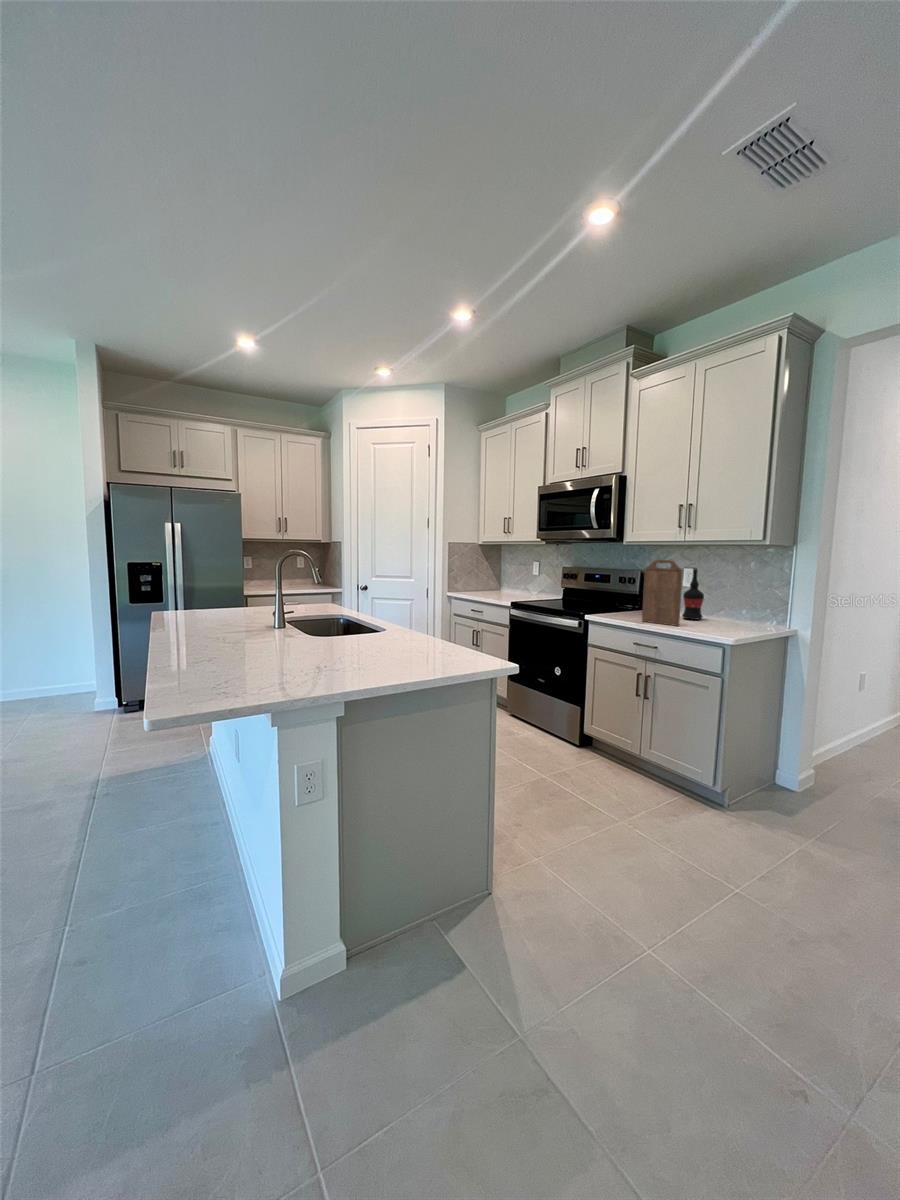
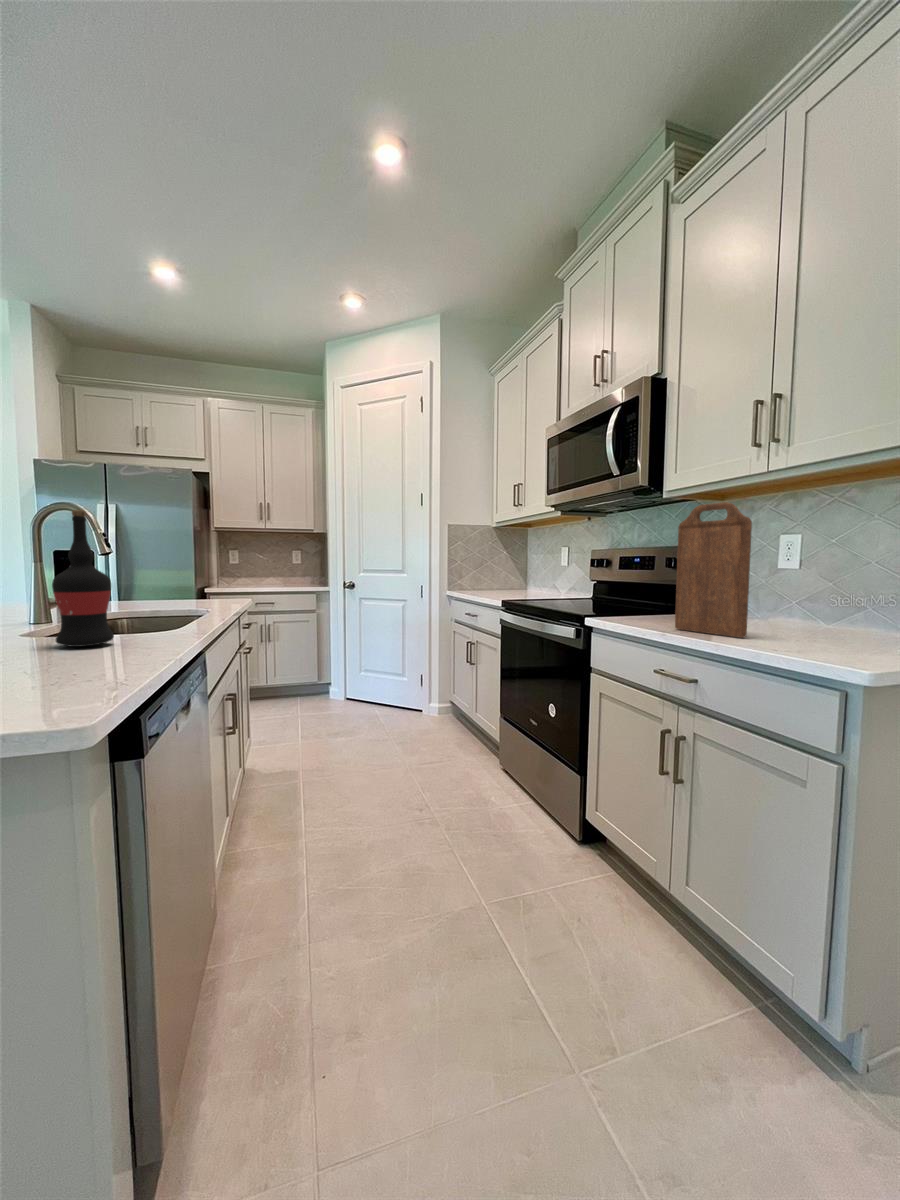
wine bottle: present [682,568,704,620] -> present [52,510,114,647]

